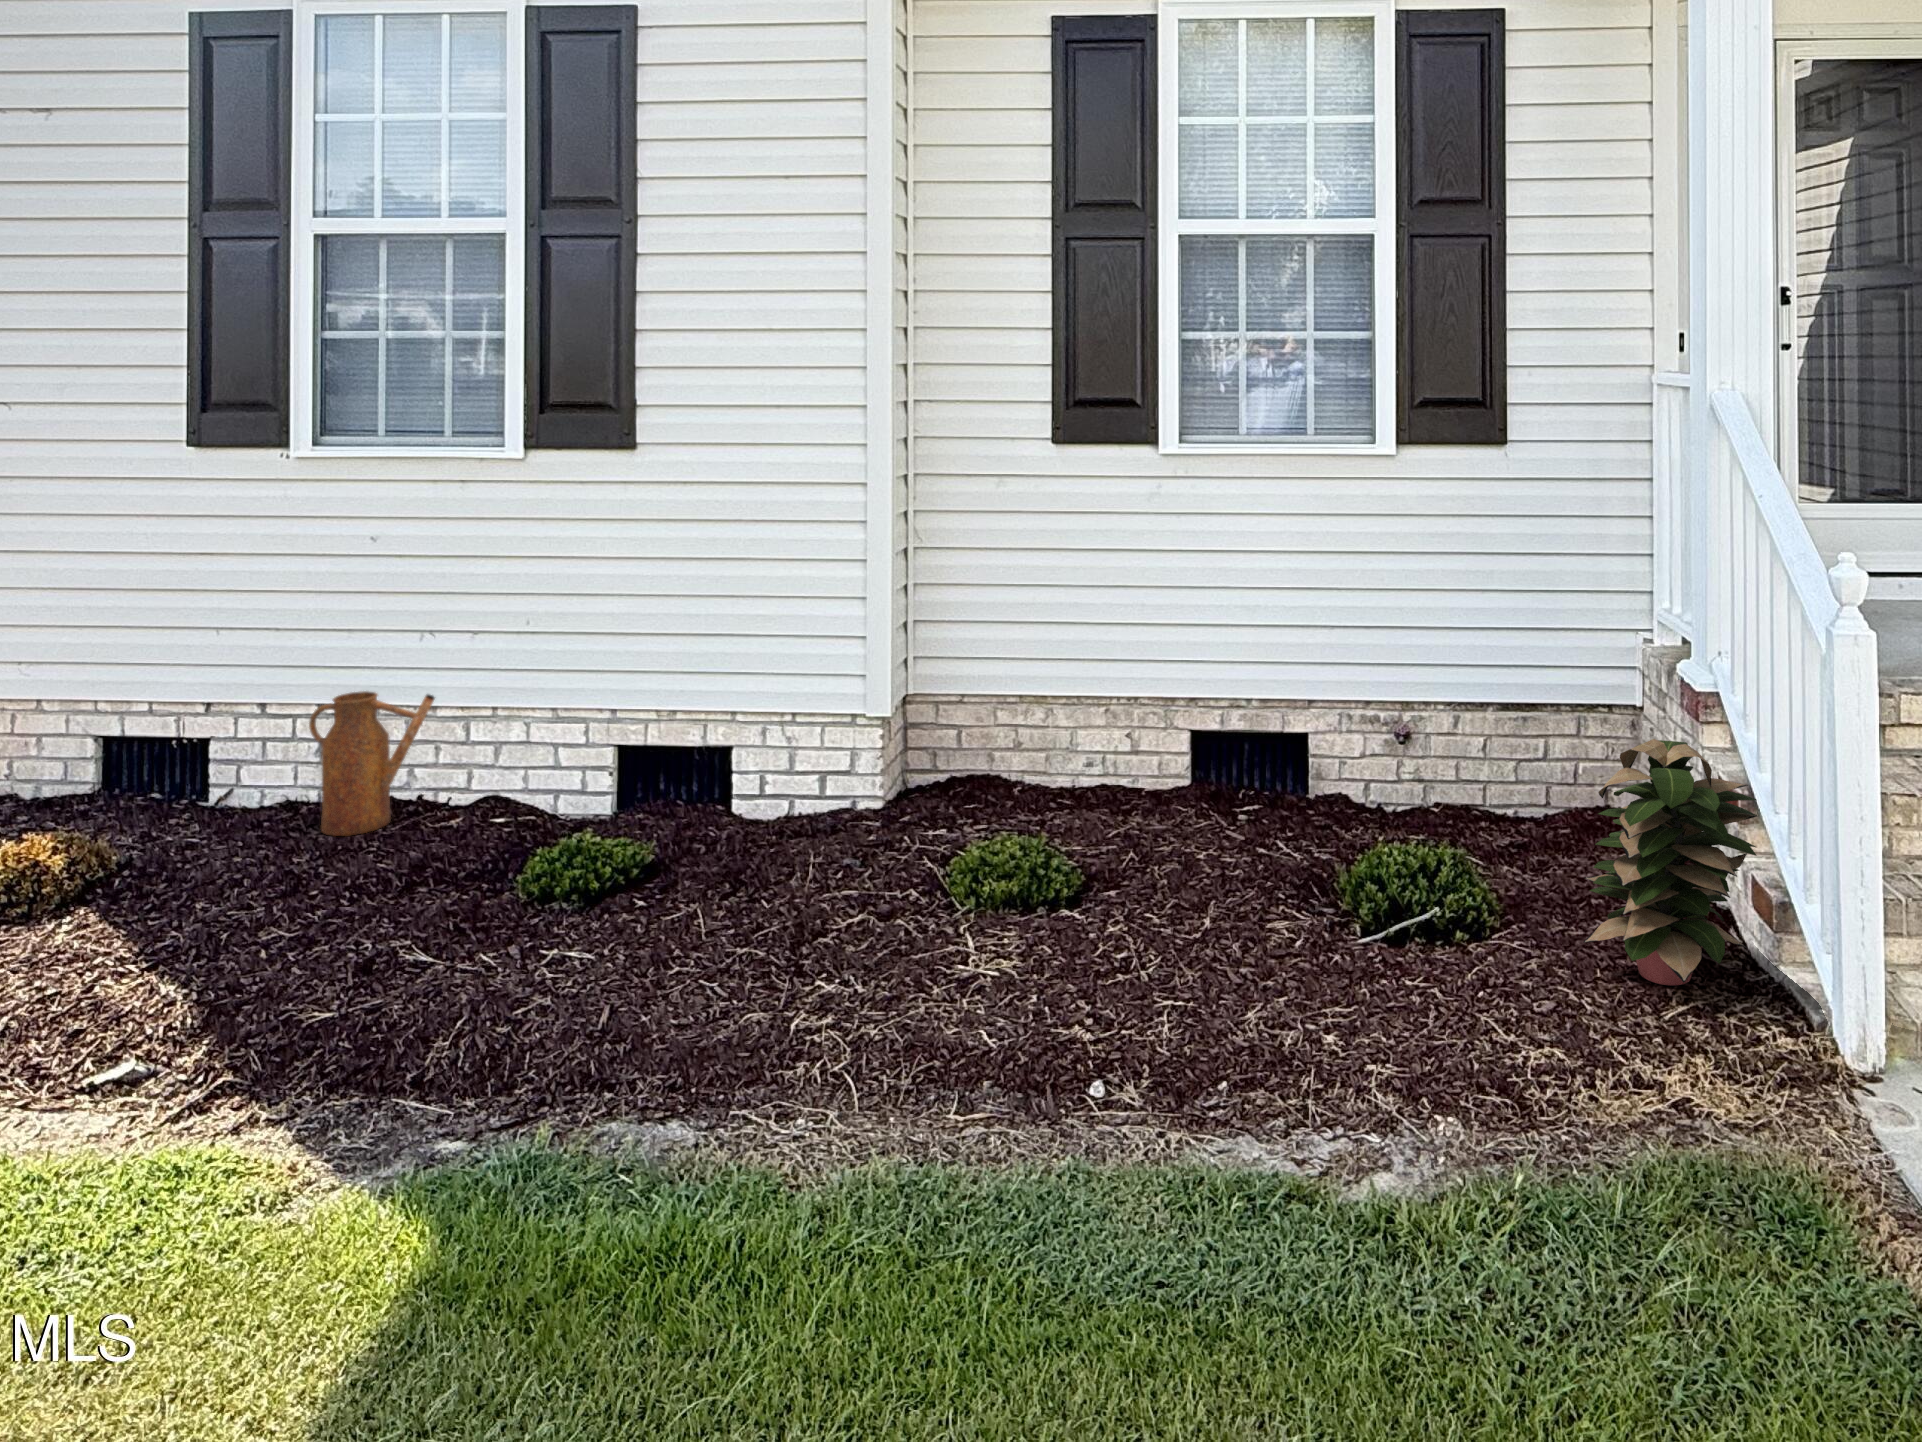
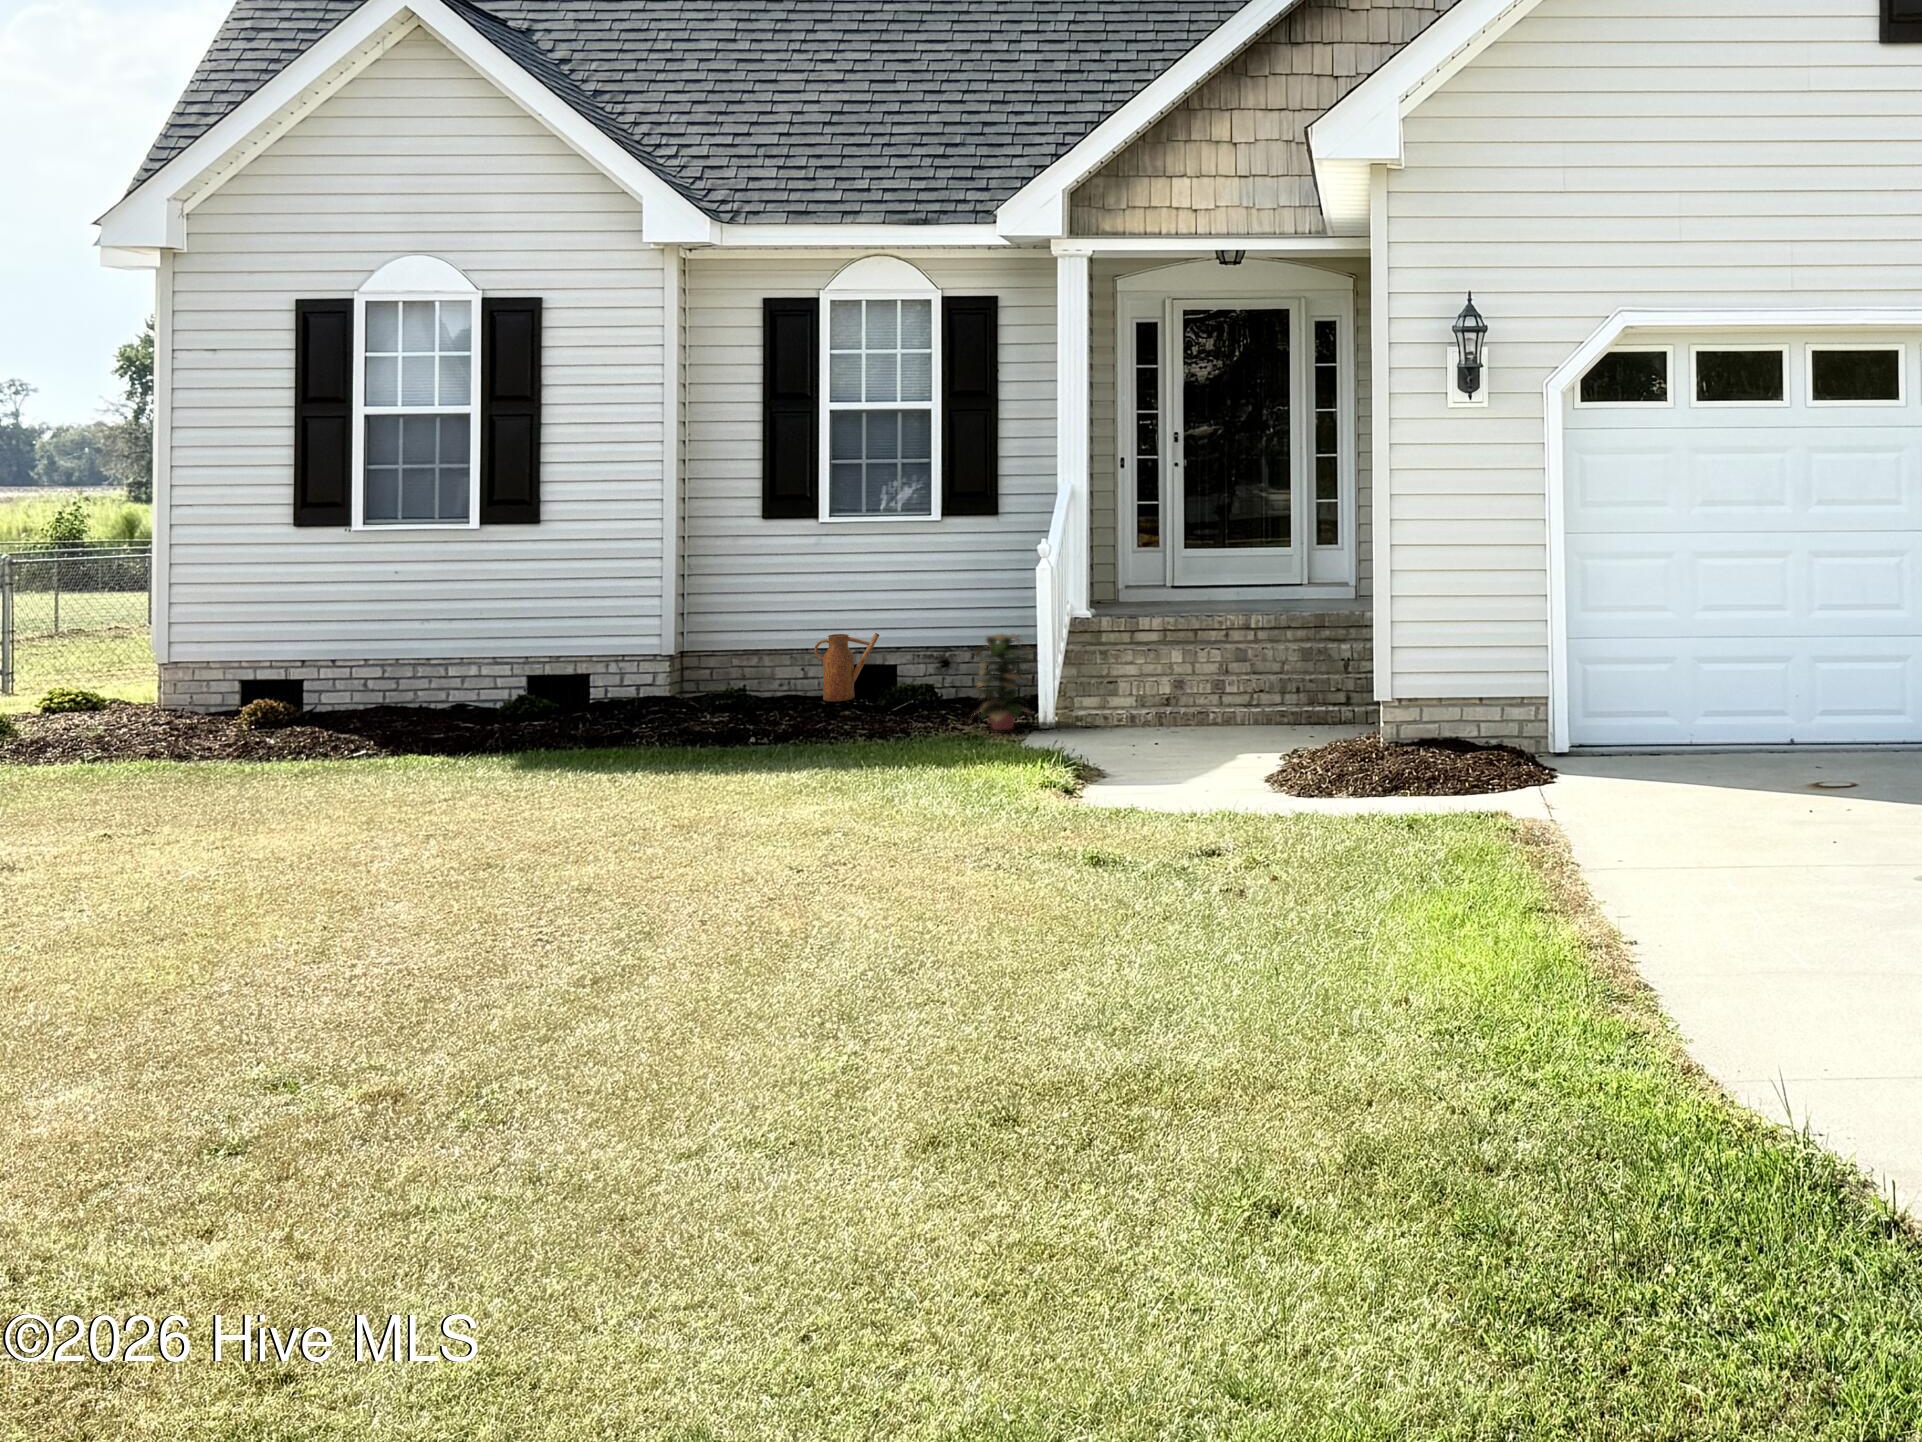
watering can: present [309,691,435,836] -> present [814,633,879,701]

